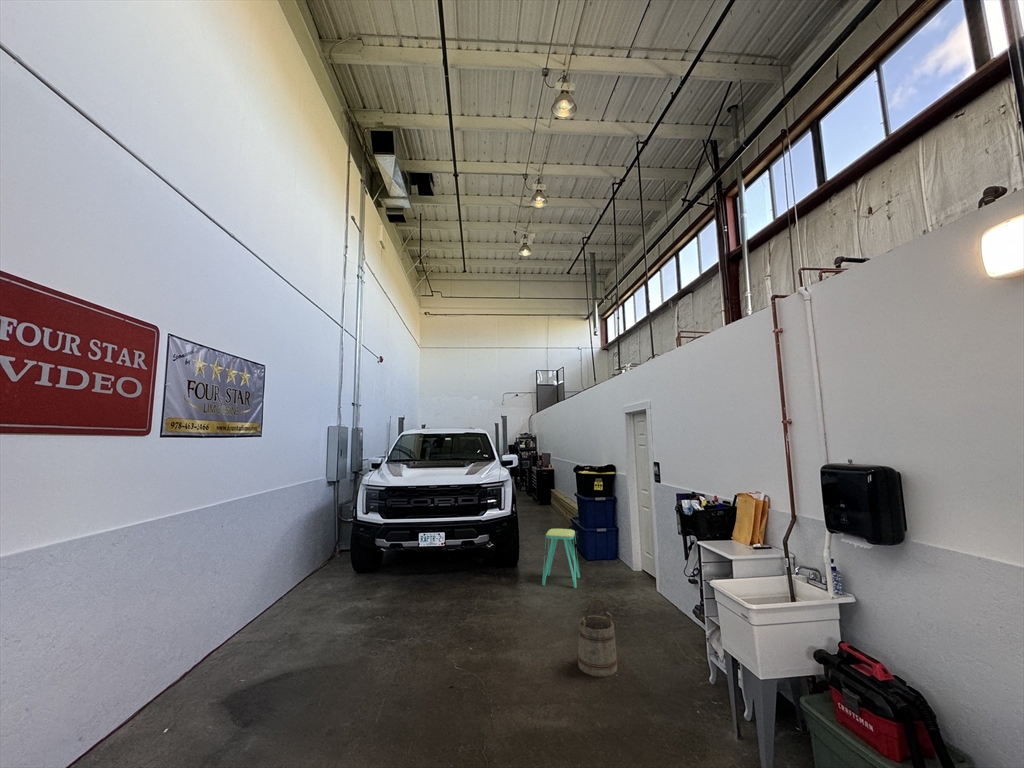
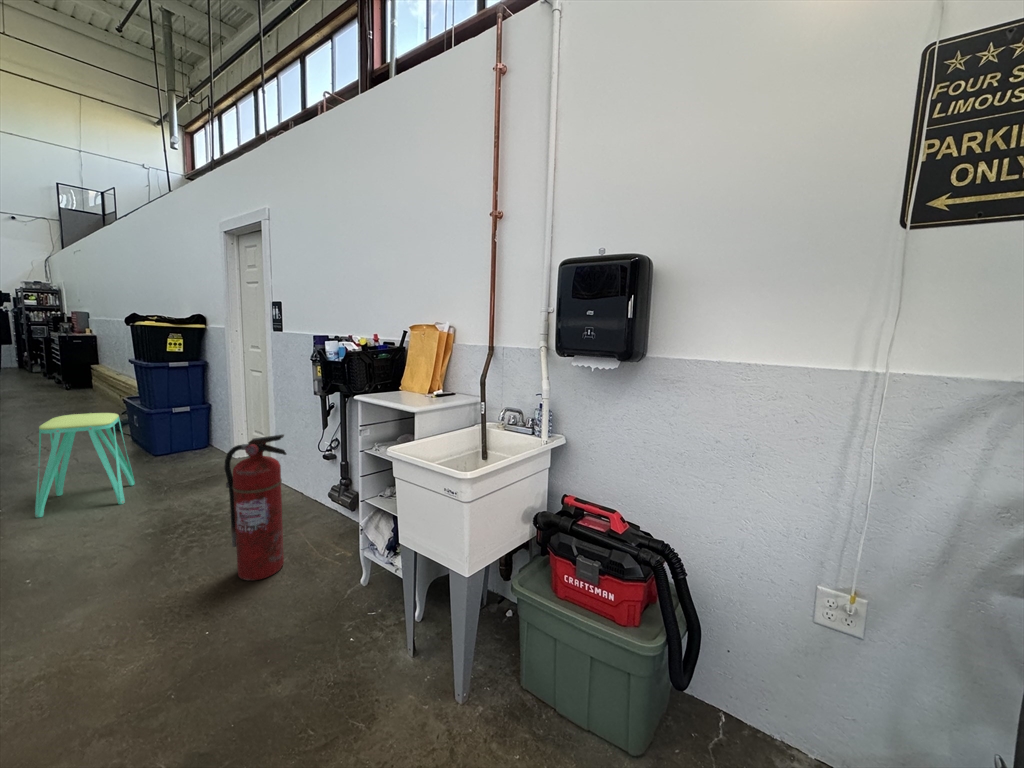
fire extinguisher: none [629,559,662,656] -> present [225,434,286,581]
bucket: present [578,599,617,677] -> none [94,529,200,678]

